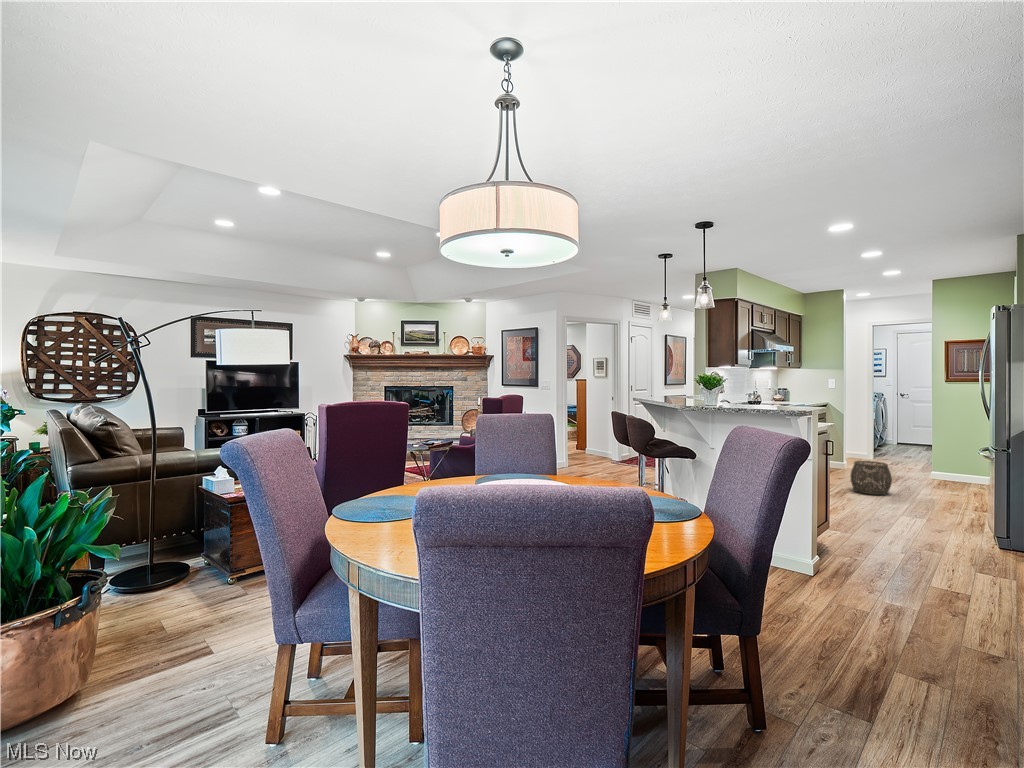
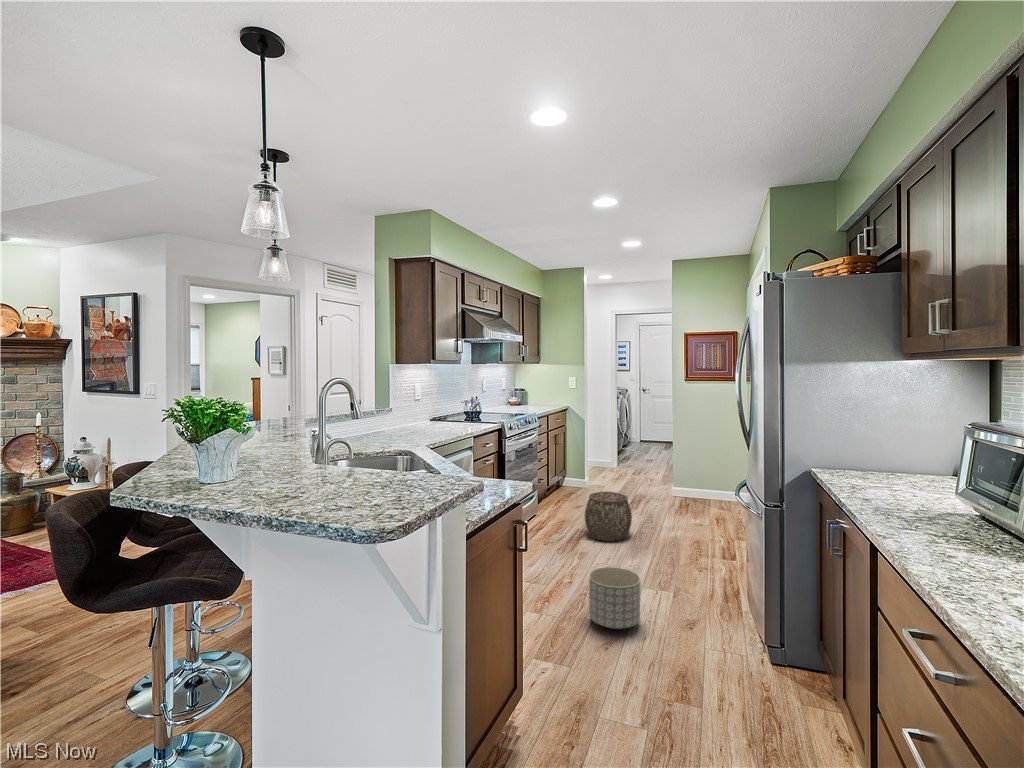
planter: none [861,492,901,528] -> present [589,567,640,629]

